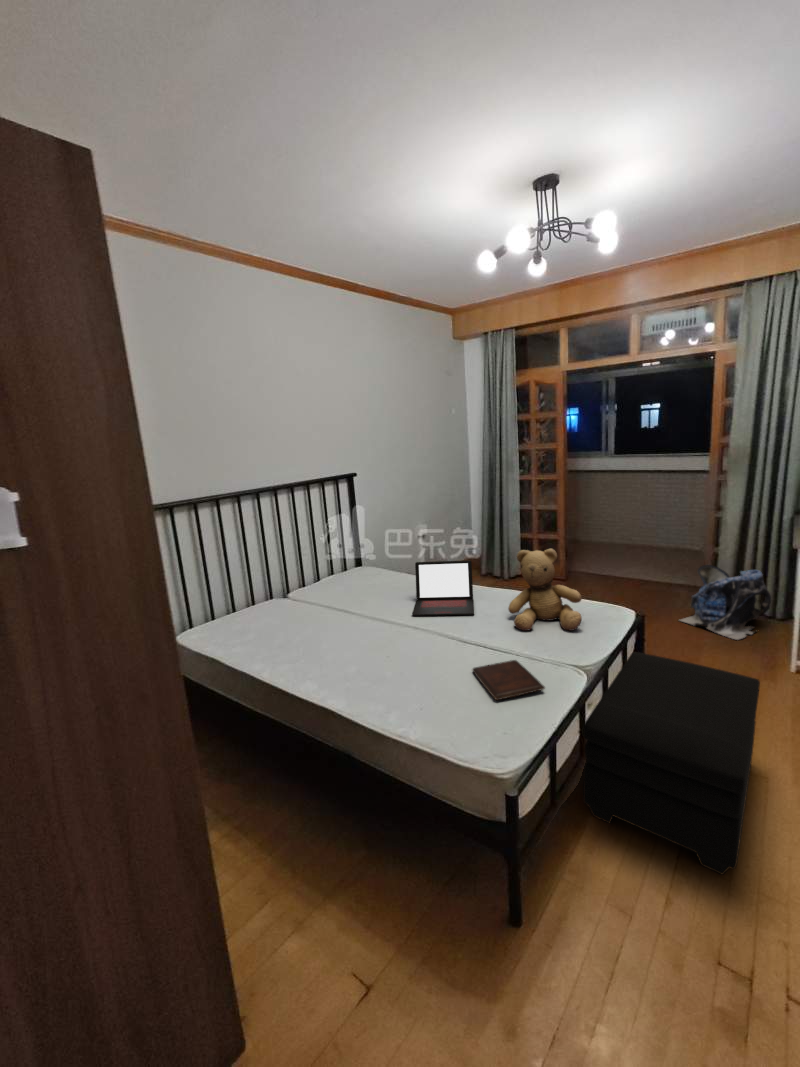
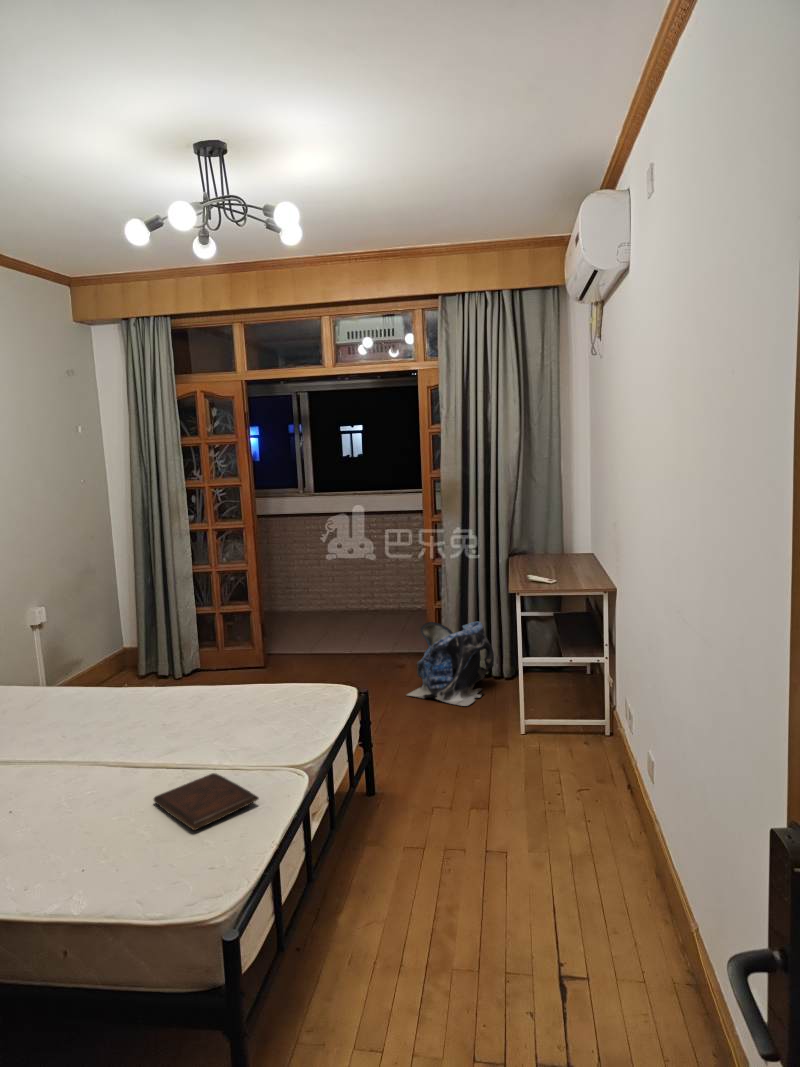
teddy bear: present [508,549,582,631] -> none [196,615,295,735]
laptop: present [412,560,474,616] -> none [40,647,145,745]
ottoman: present [583,652,760,875] -> none [311,734,489,966]

